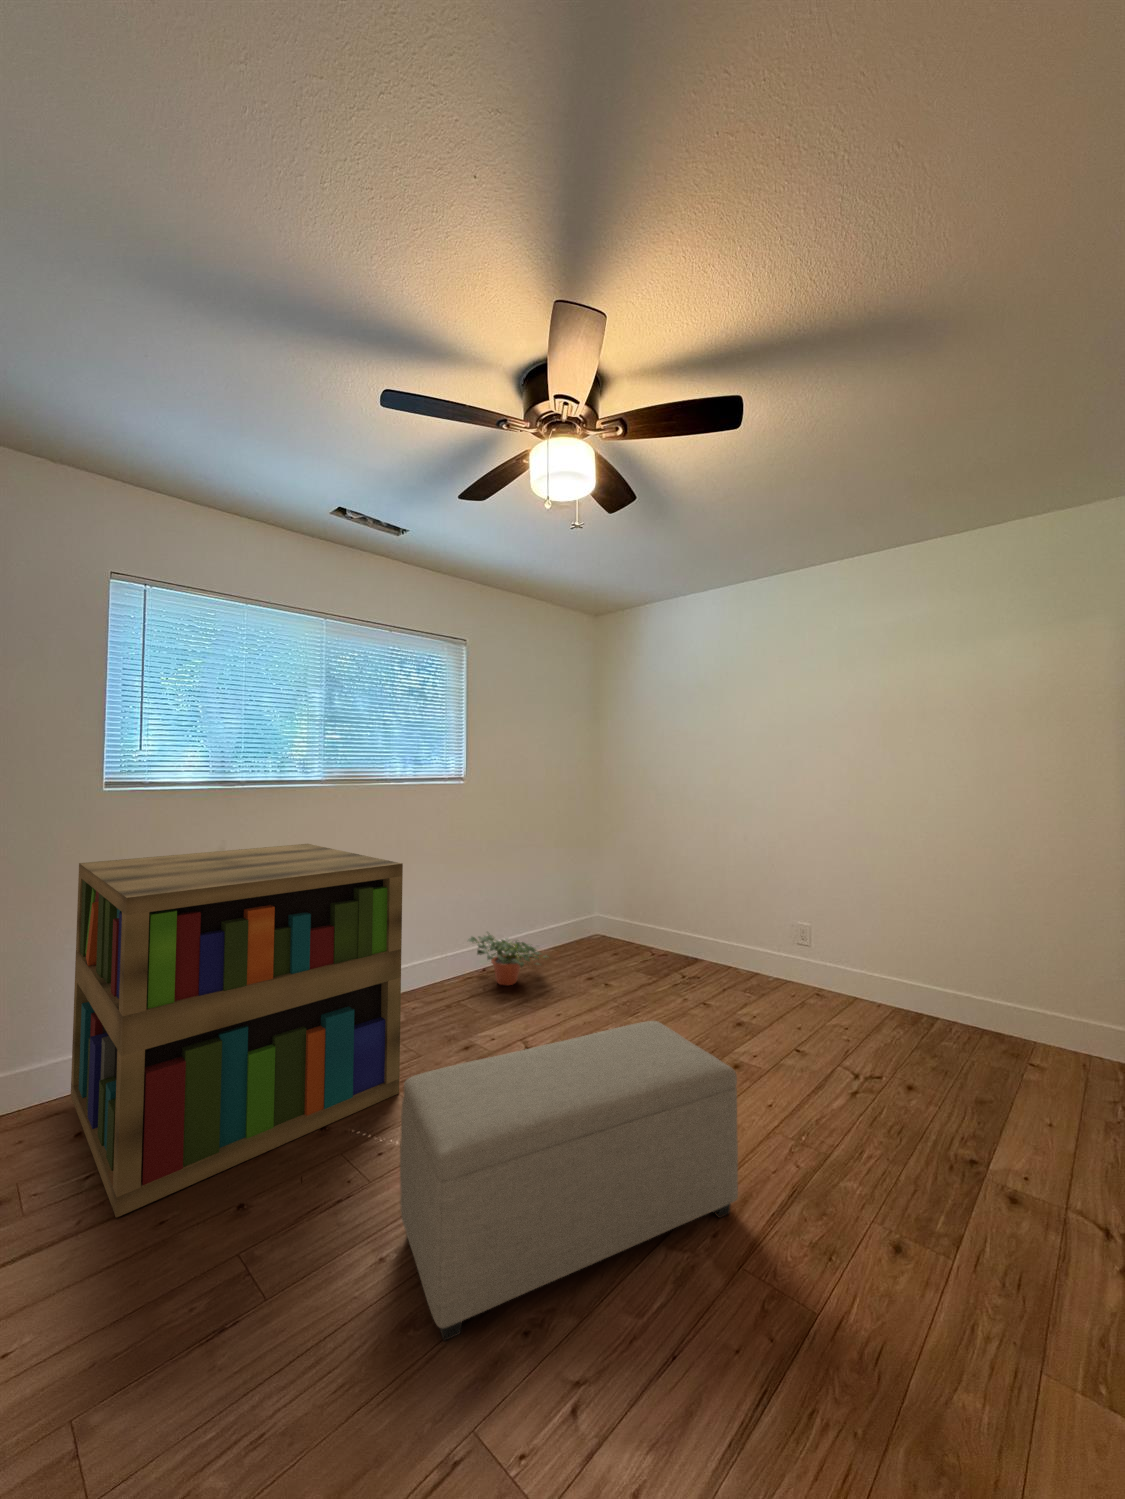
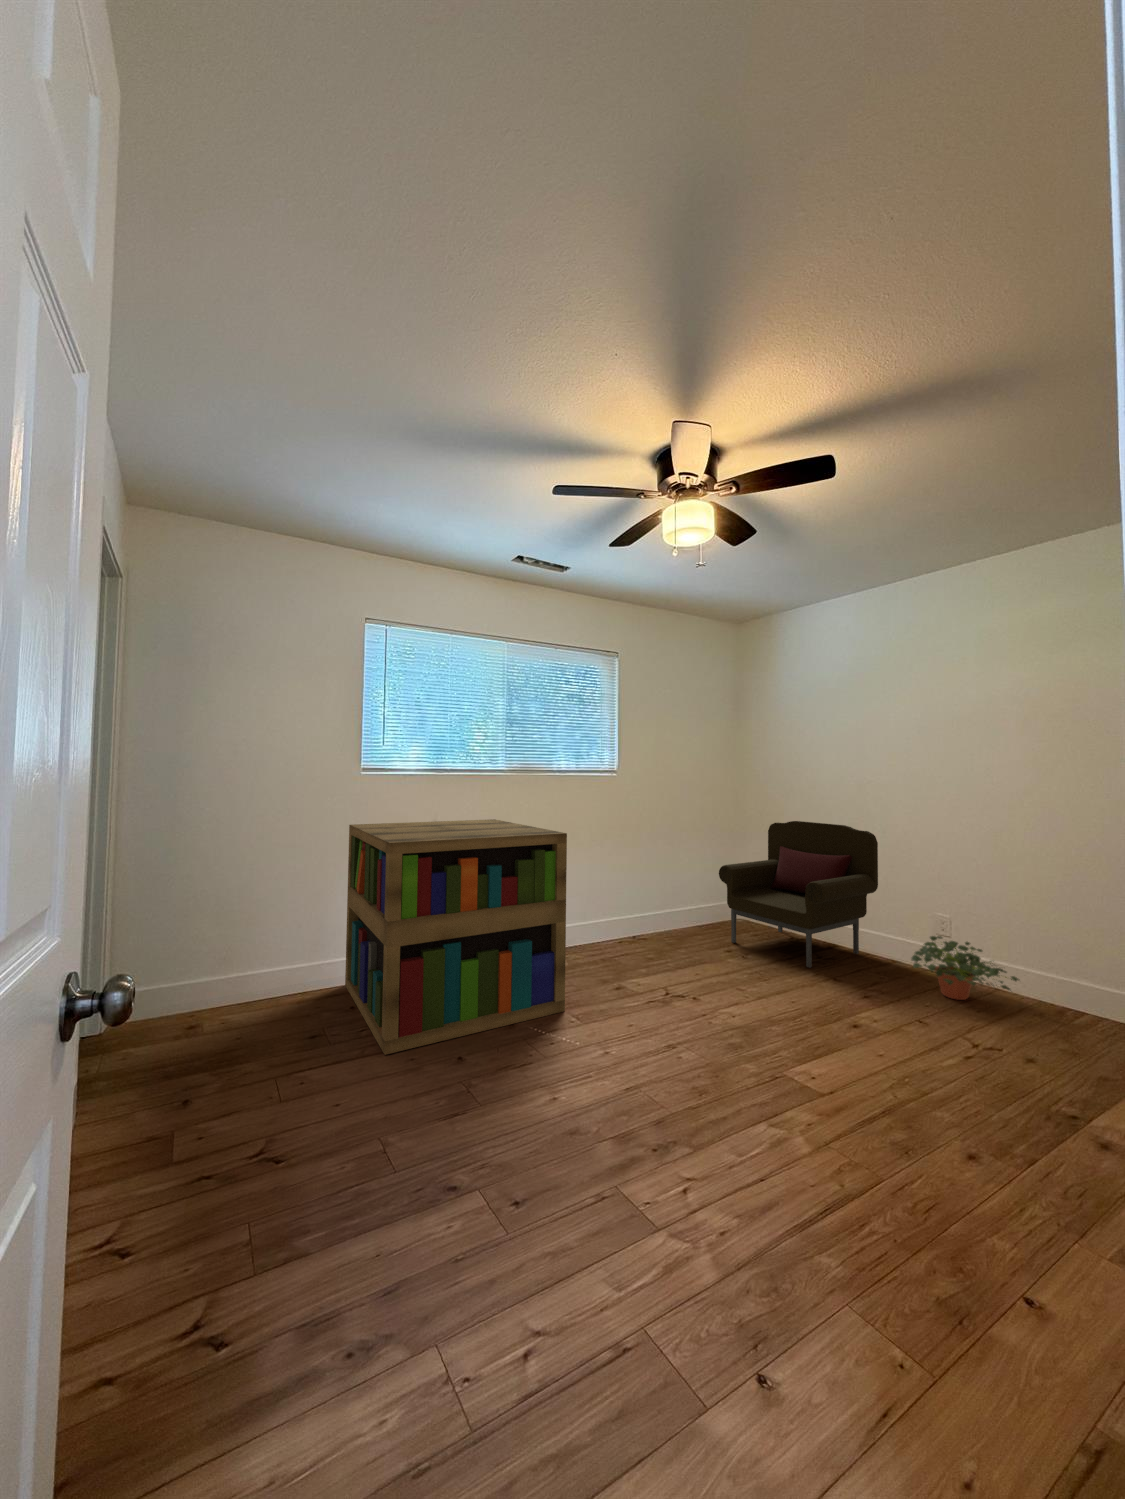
armchair: none [580,830,741,993] -> present [719,821,878,968]
potted plant: present [468,934,548,985] -> present [911,936,1019,1000]
ottoman: present [400,1021,738,1341] -> none [567,968,836,1153]

